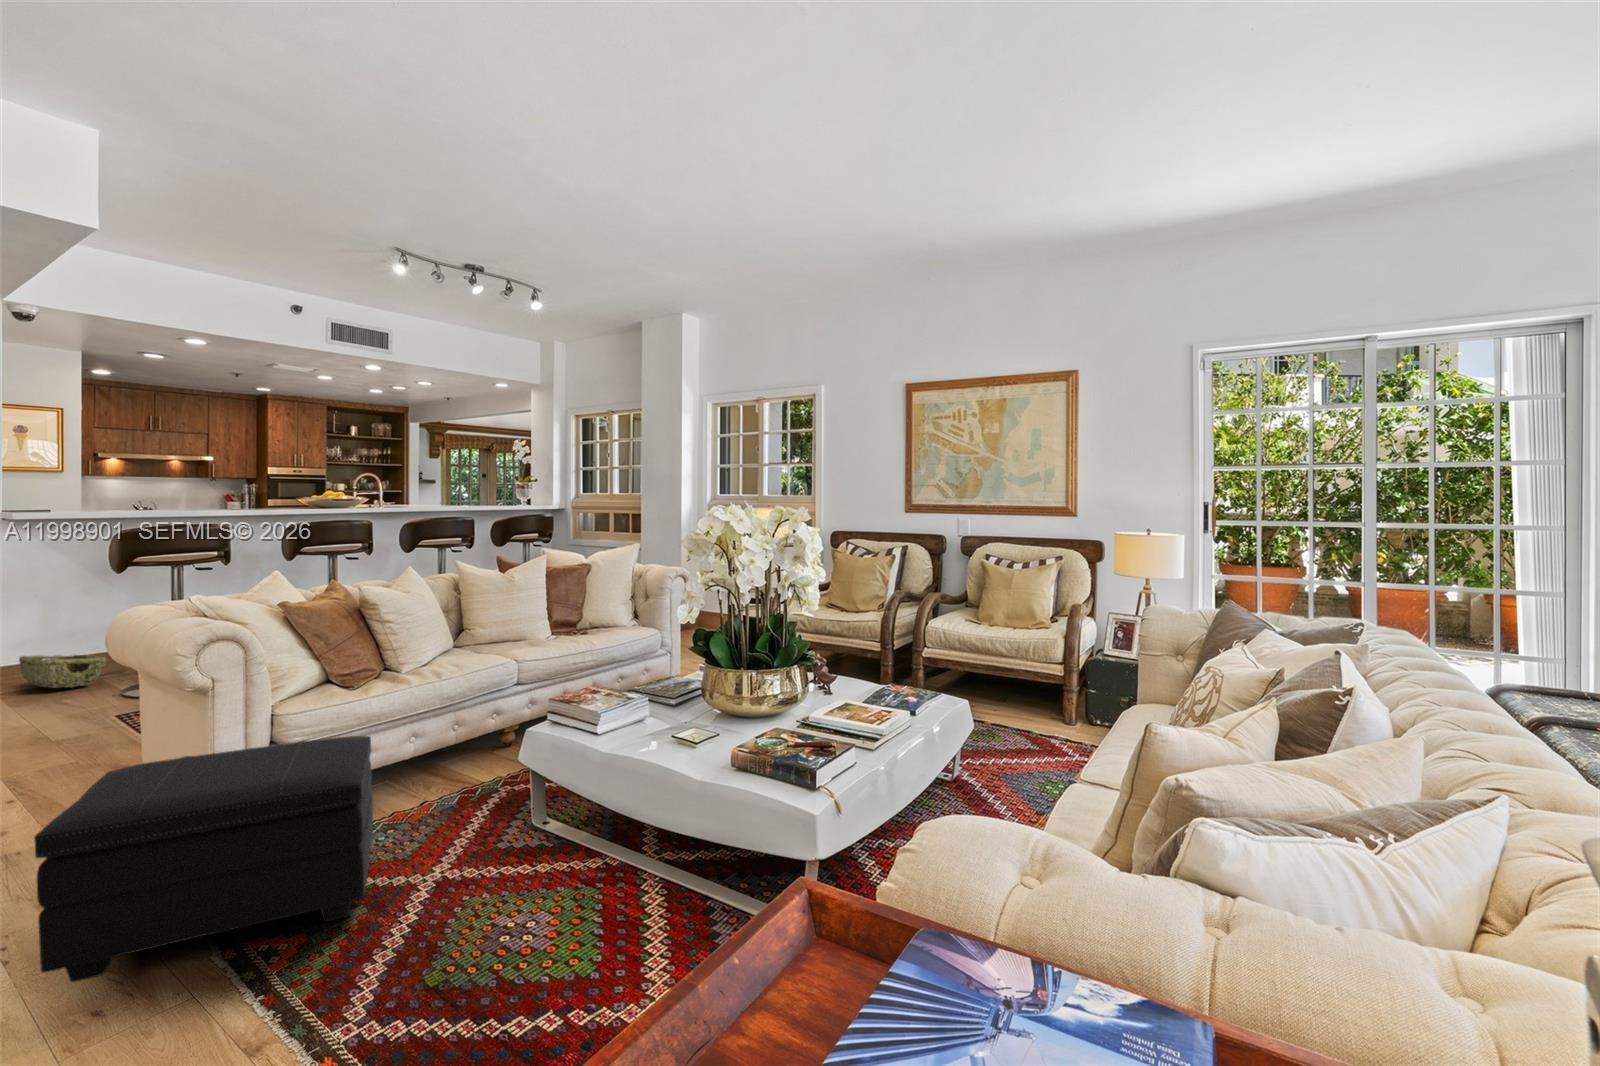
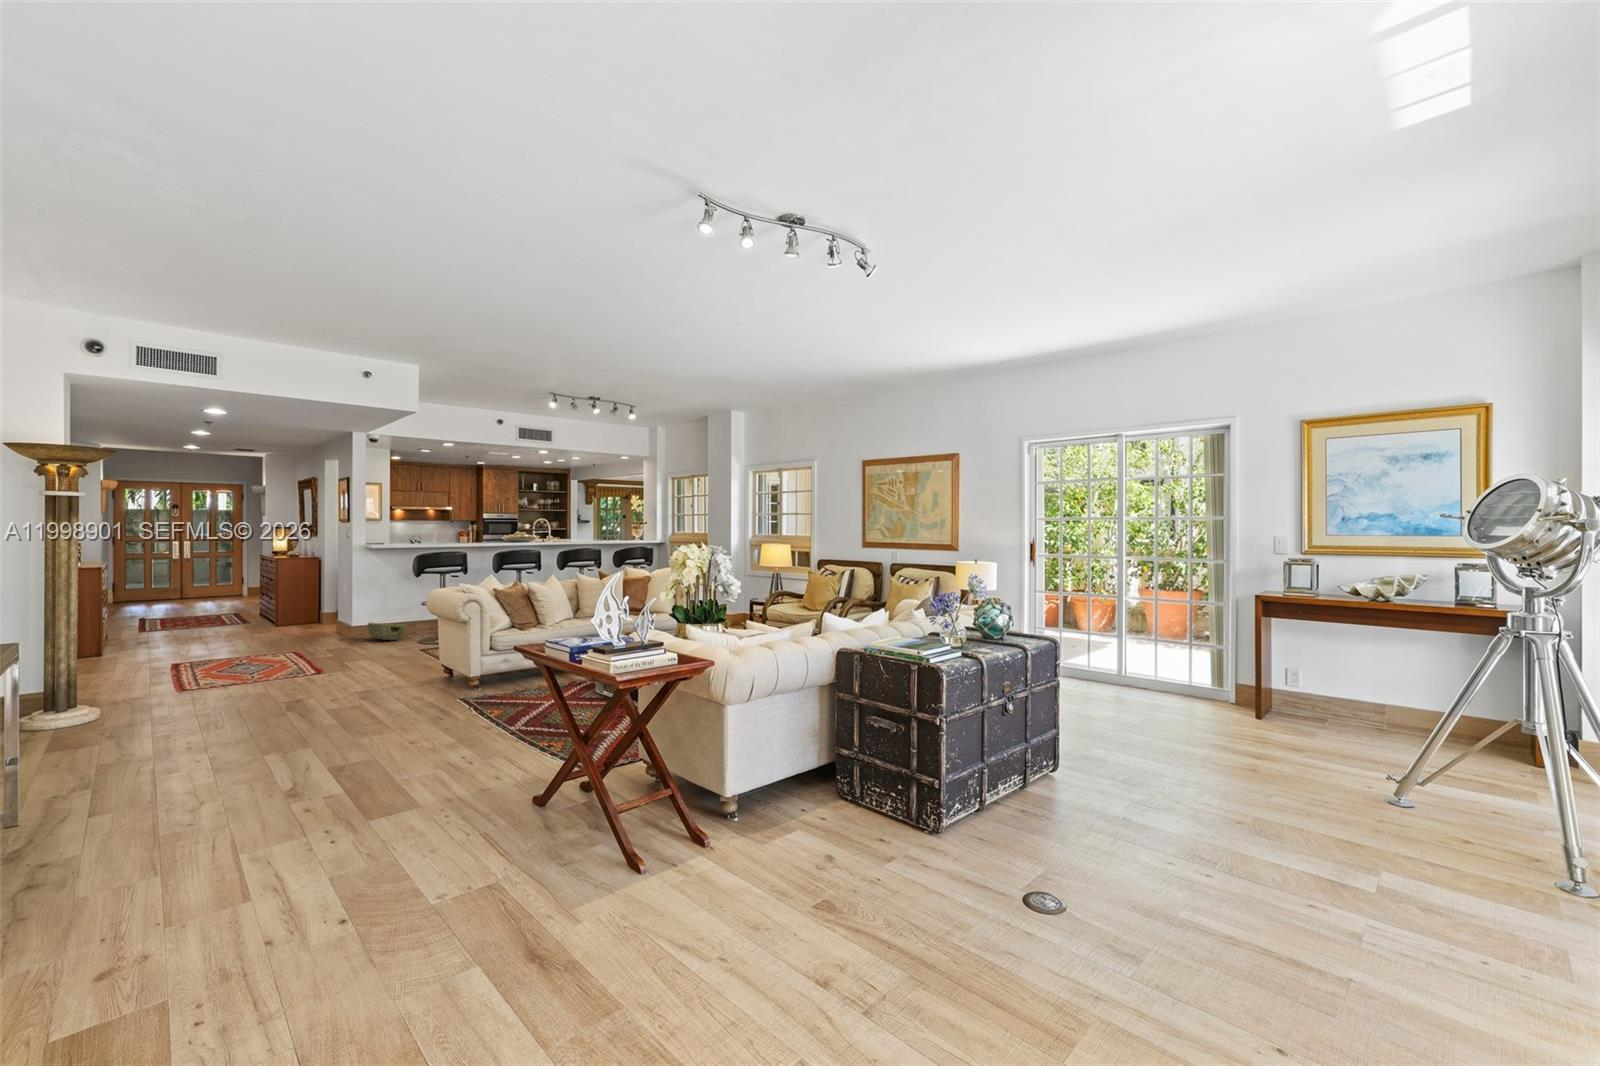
footstool: present [34,736,373,982] -> none [422,644,530,715]

